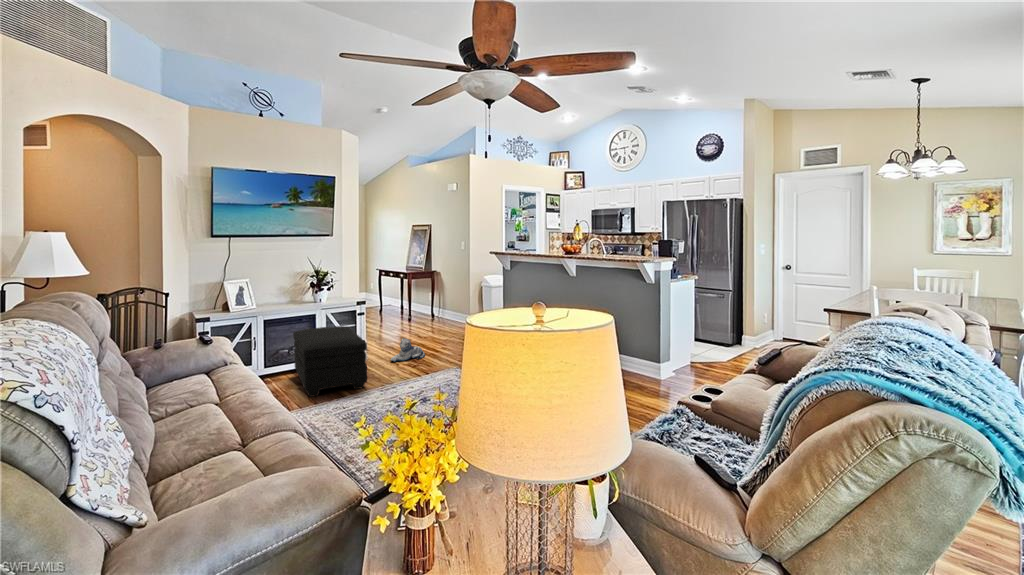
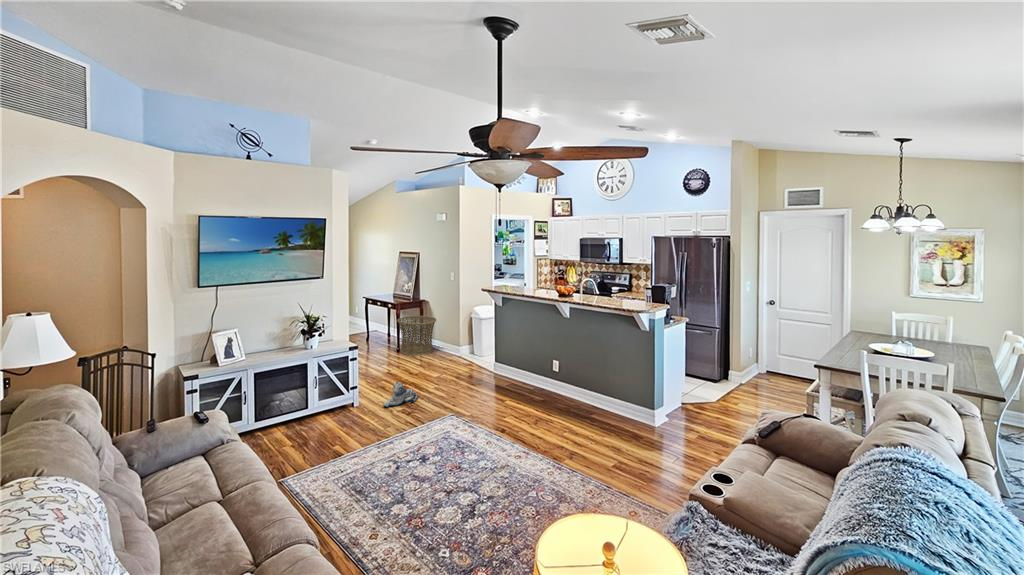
basket: none [410,287,448,325] -> present [397,316,436,355]
ottoman: present [293,326,367,397] -> none [285,375,363,458]

